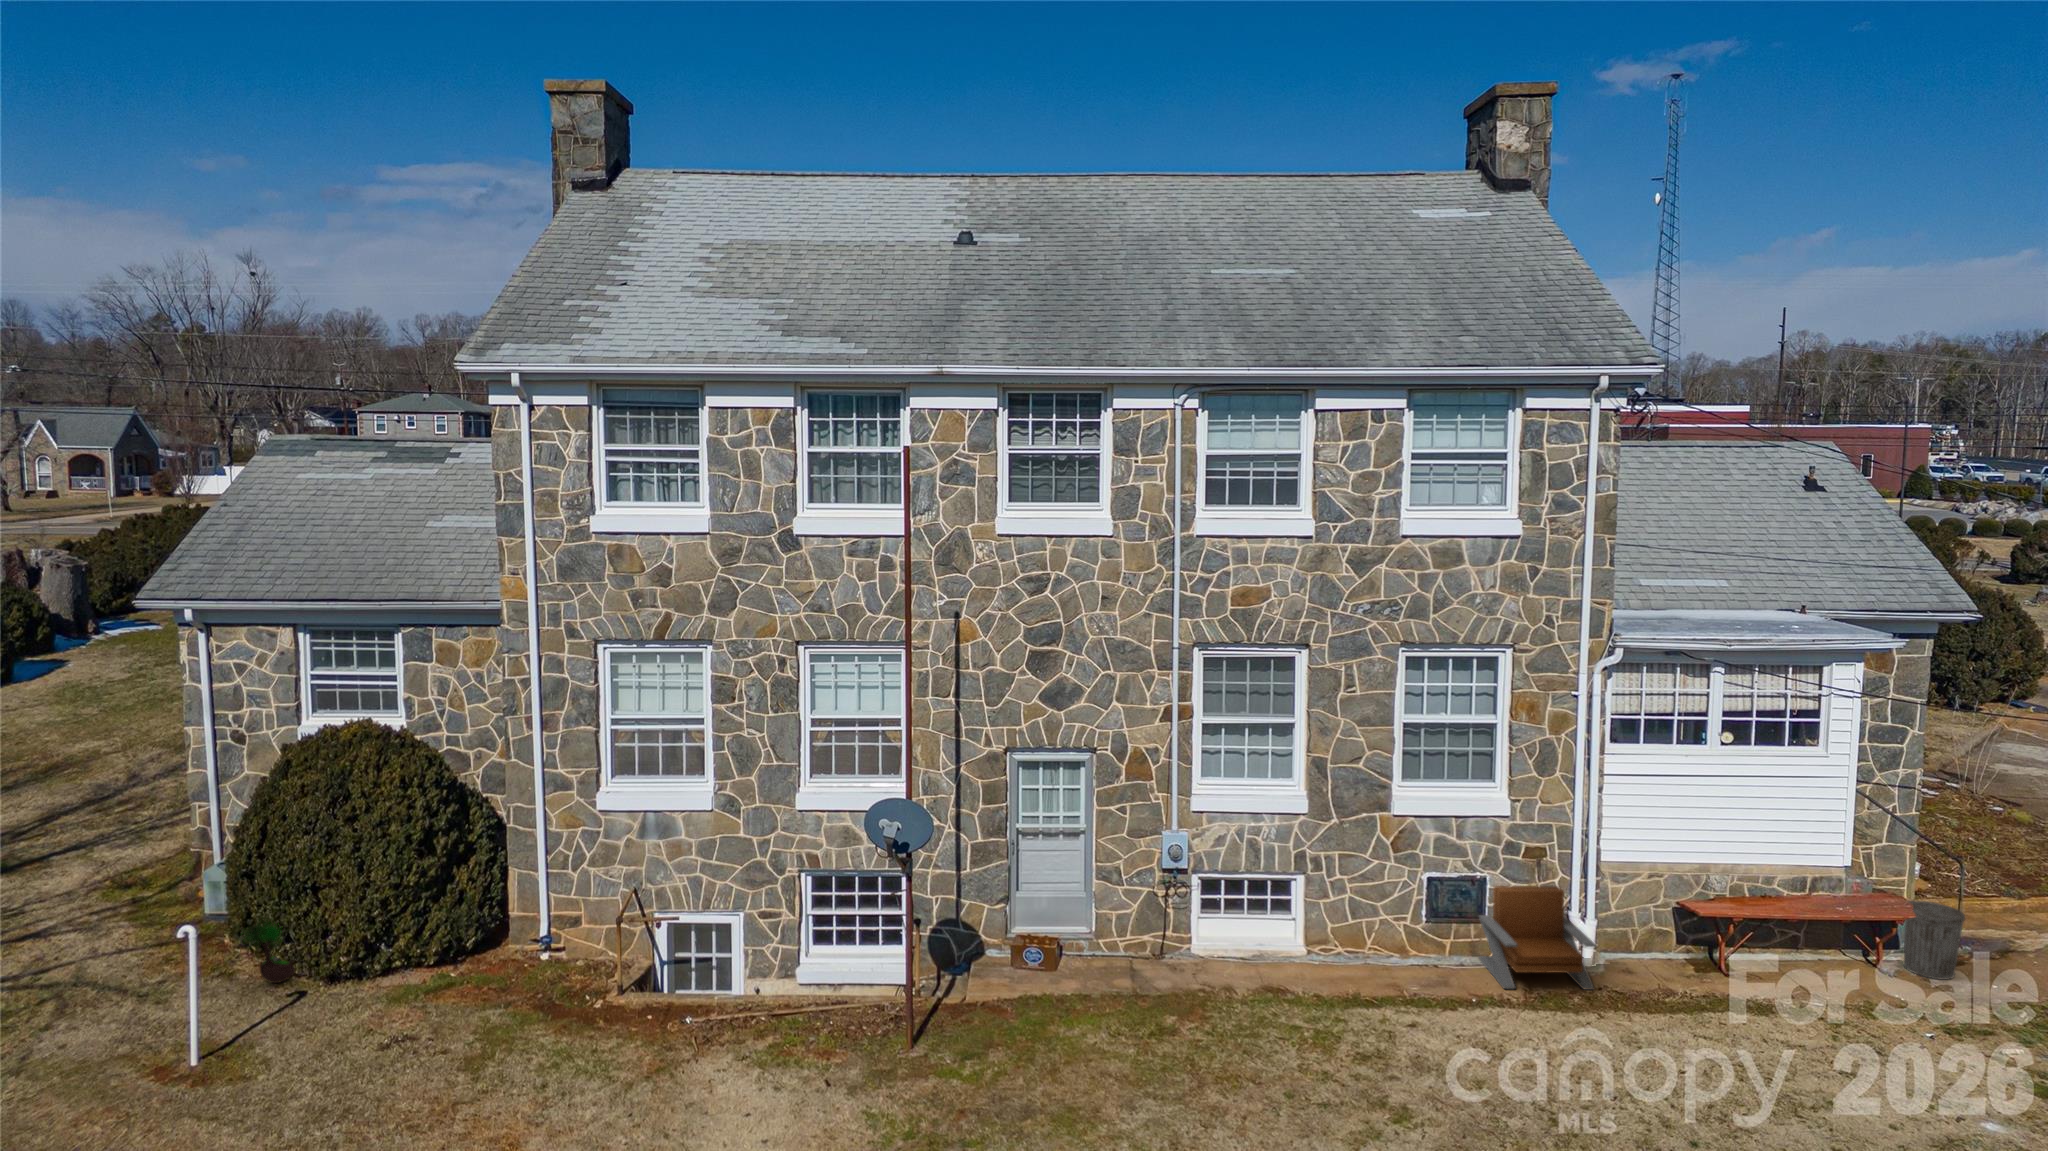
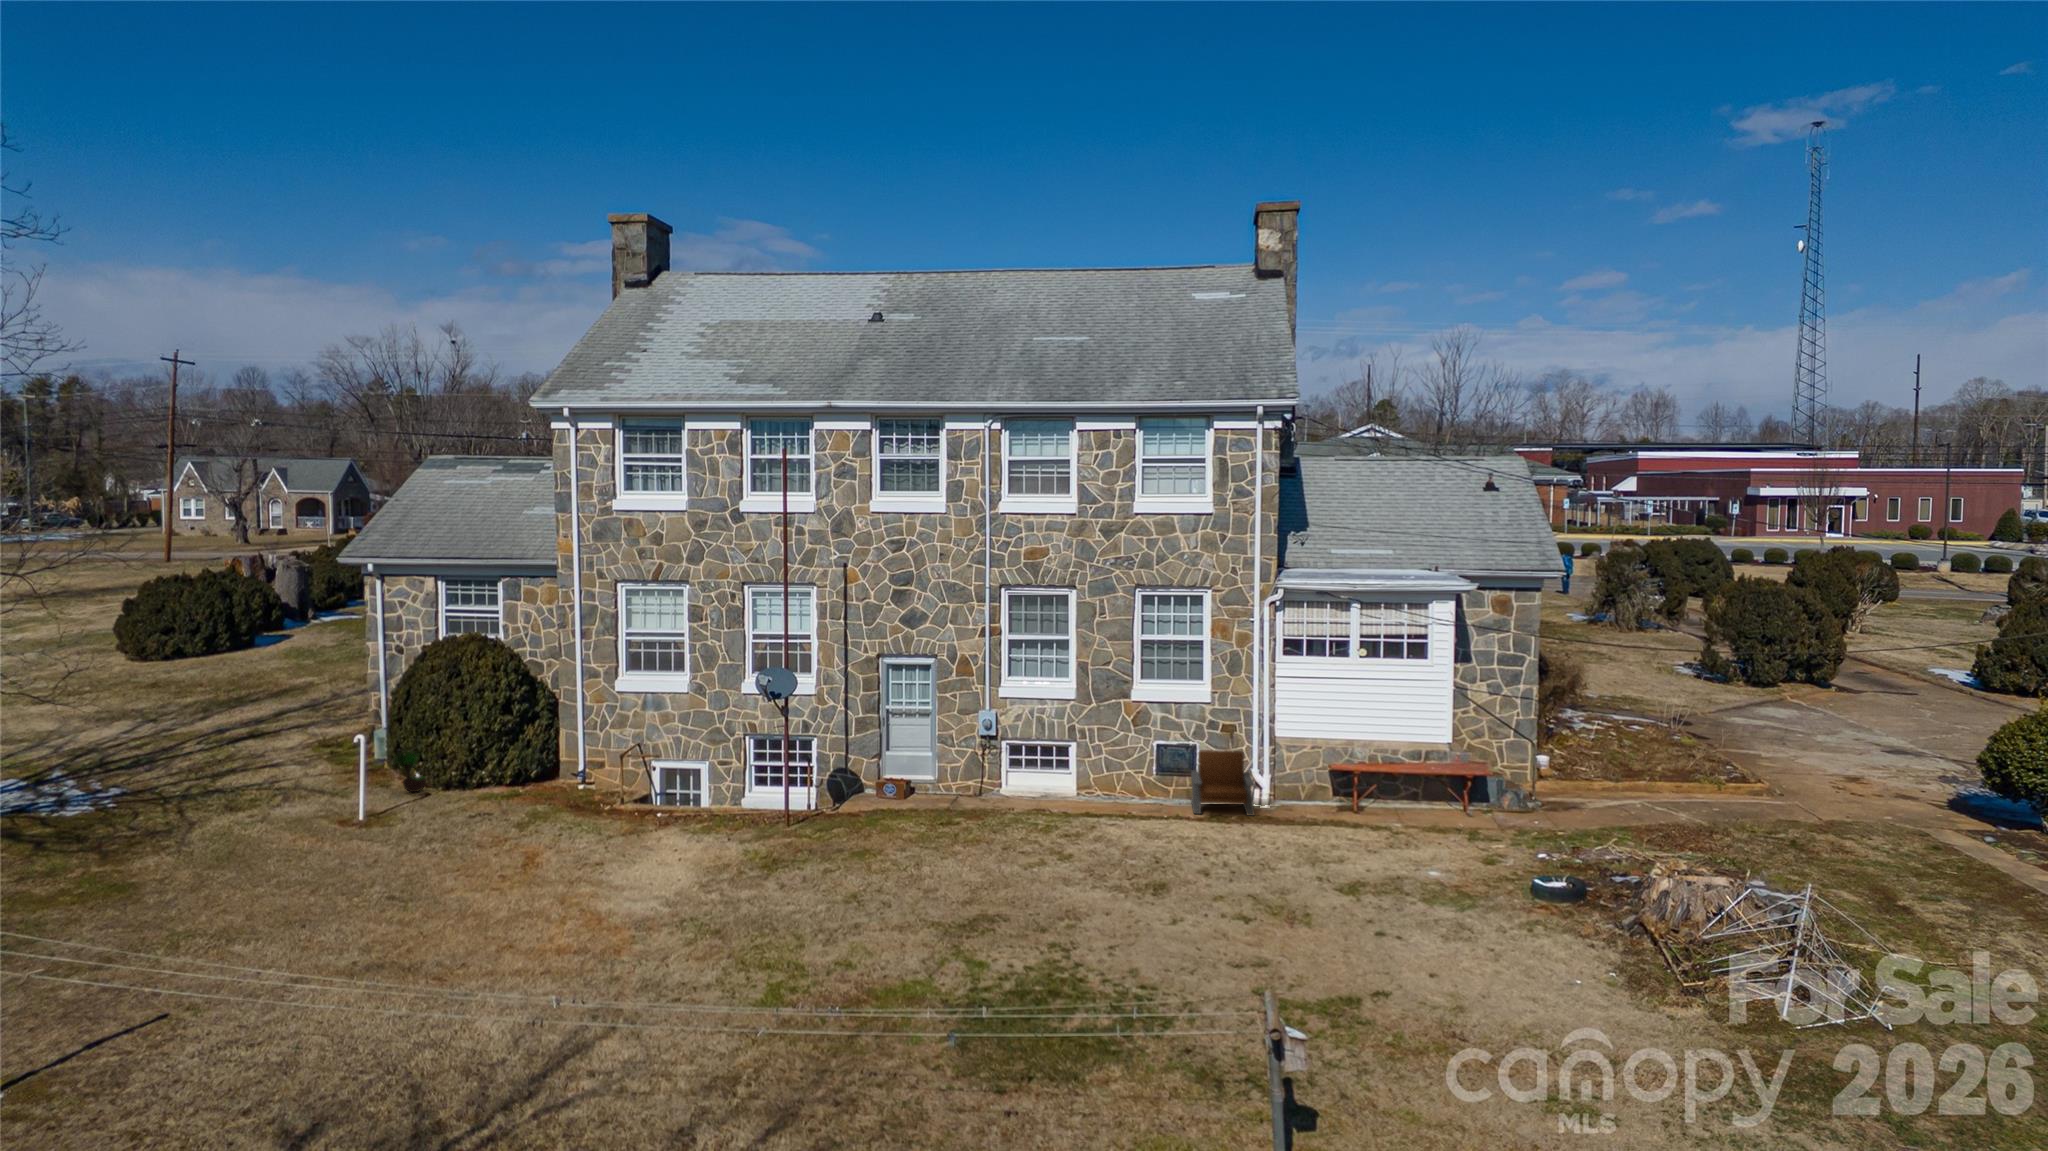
trash can: present [1904,901,1965,980] -> none [1482,766,1519,817]

